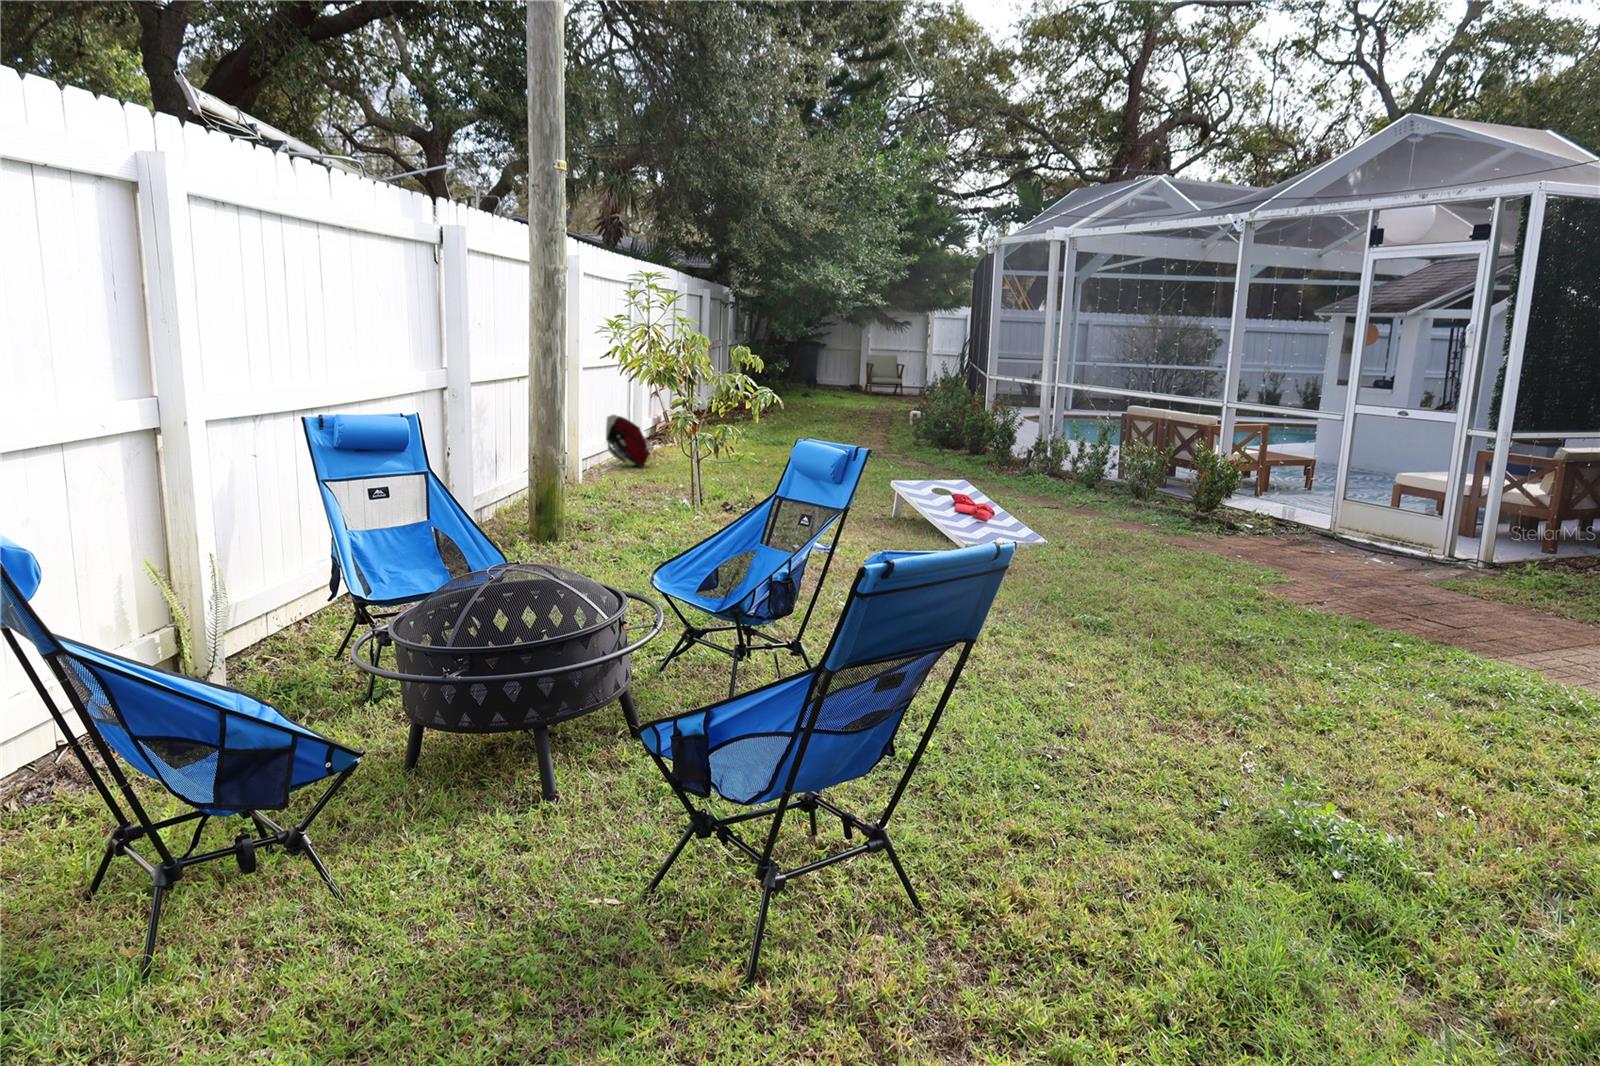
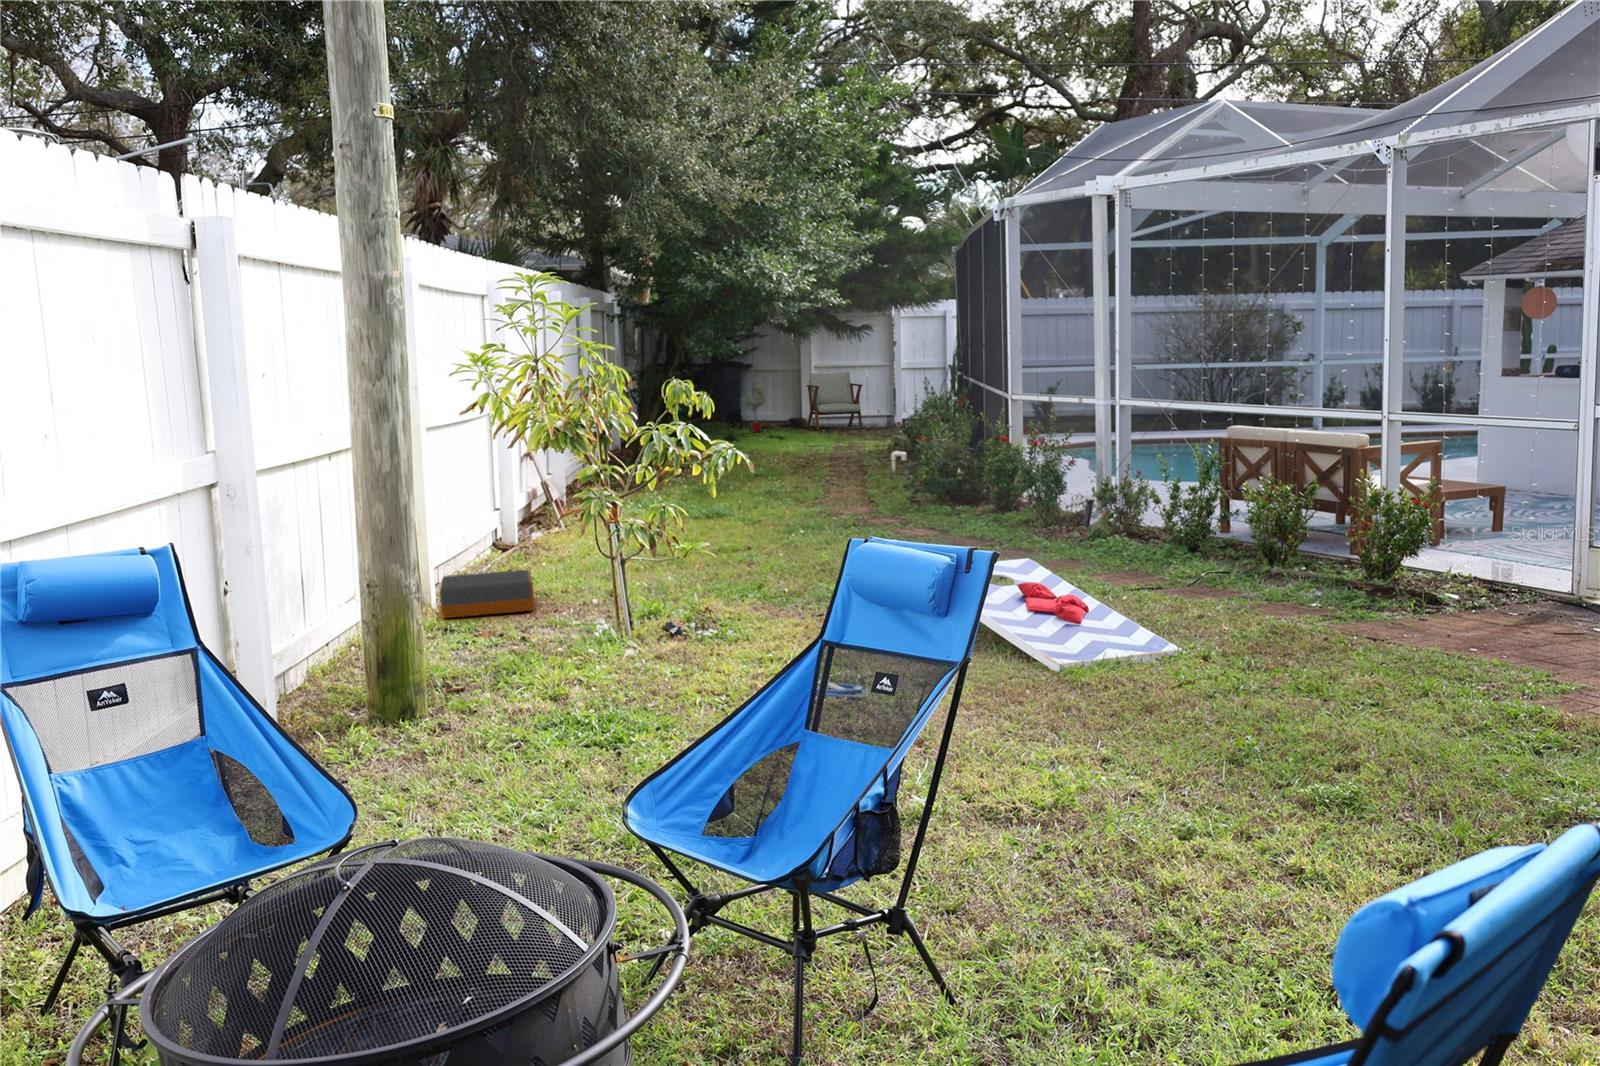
potted tree: none [816,356,837,394] -> present [741,382,767,432]
backpack: present [606,415,650,467] -> none [464,494,534,570]
storage box: none [584,464,644,490] -> present [440,570,535,618]

